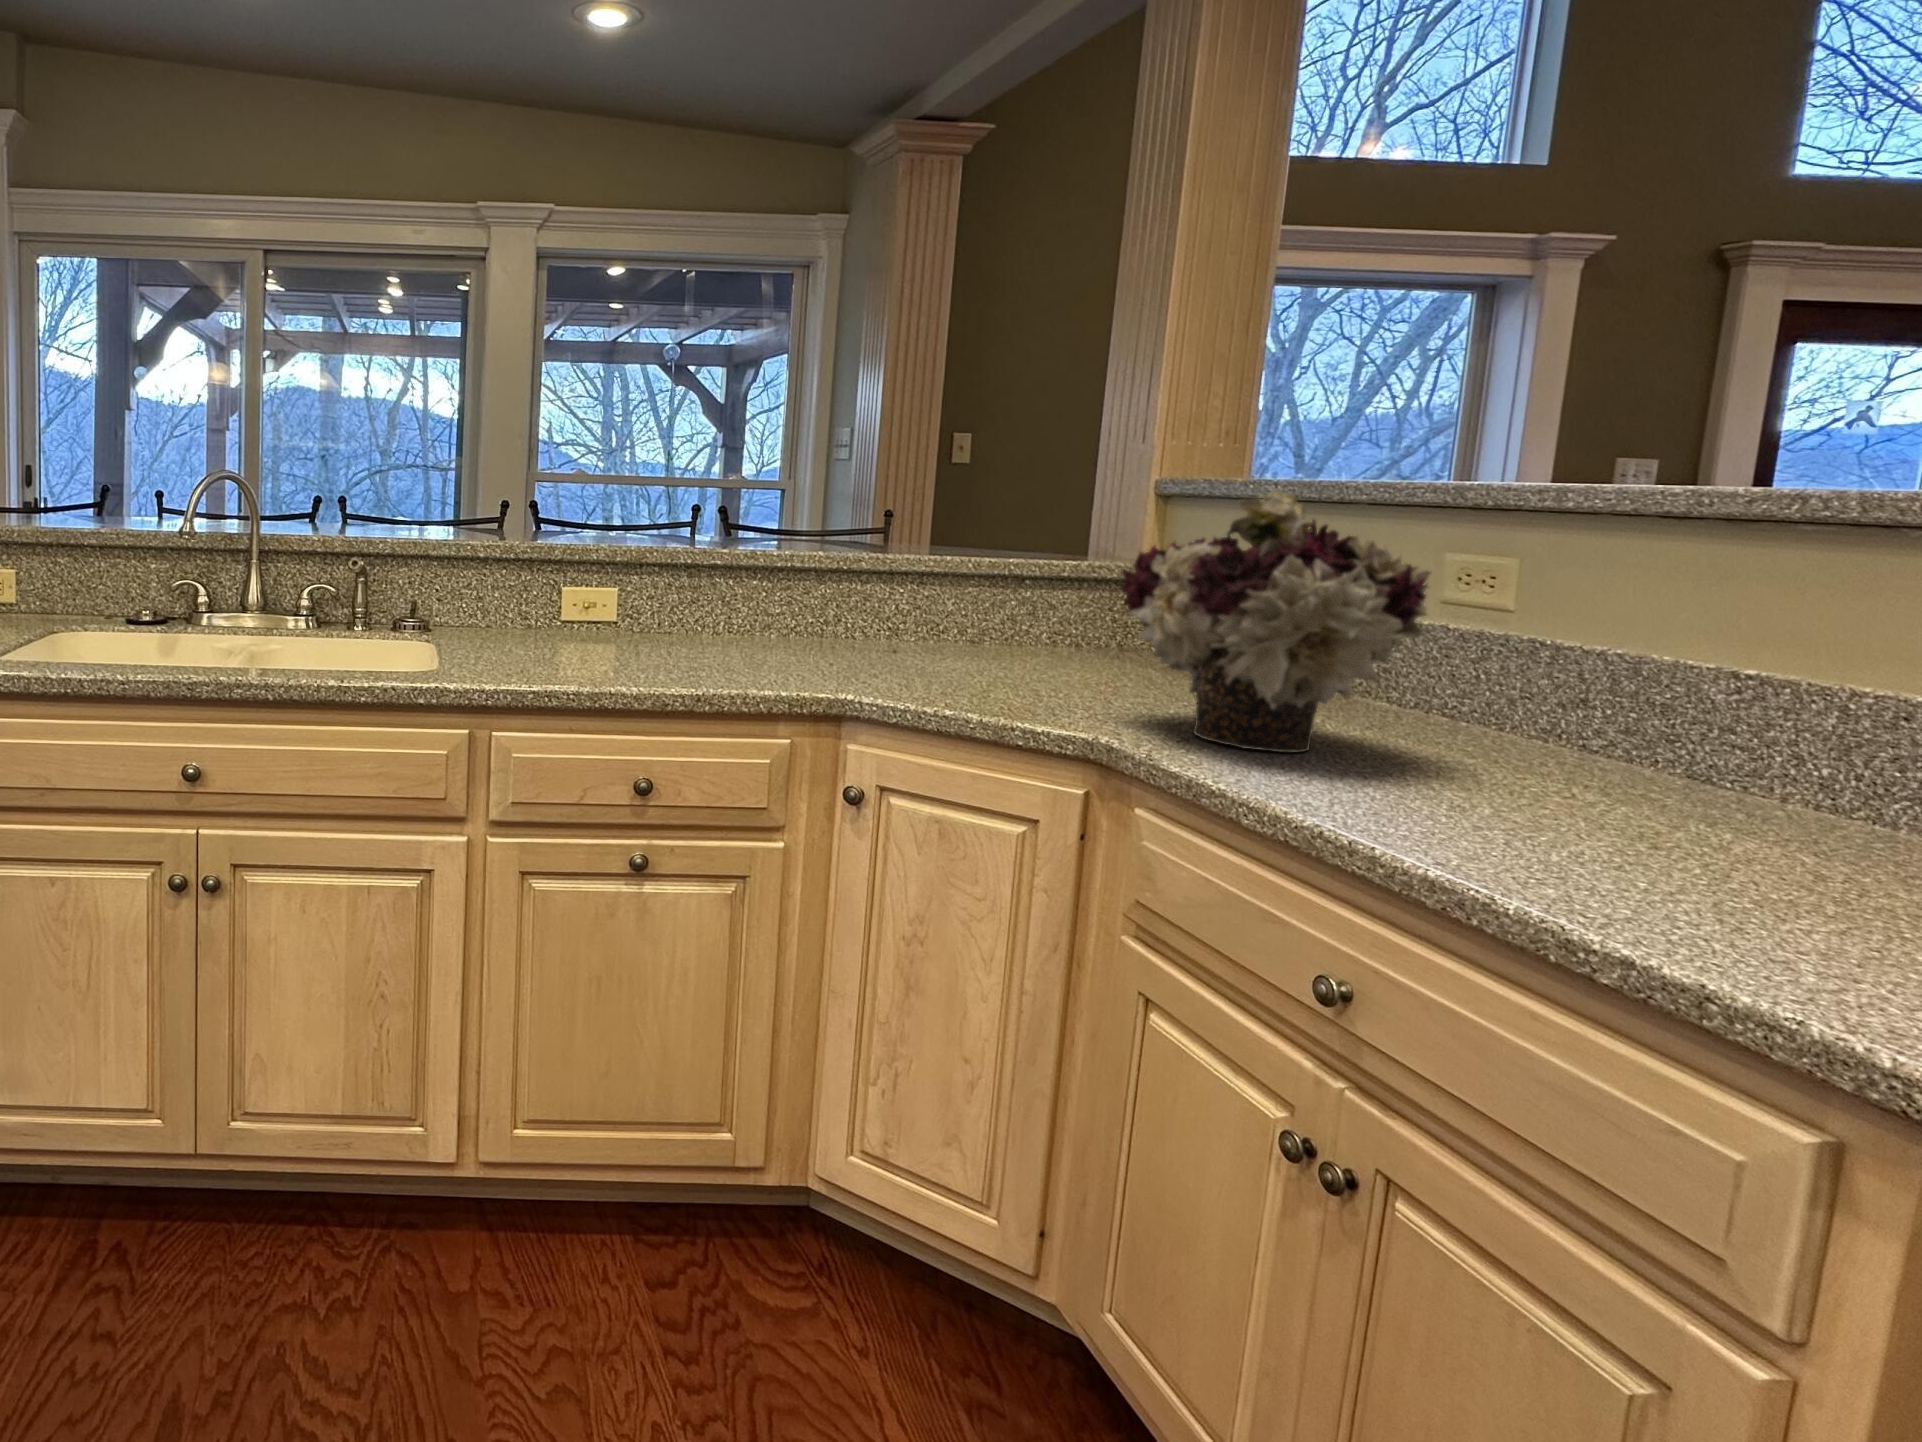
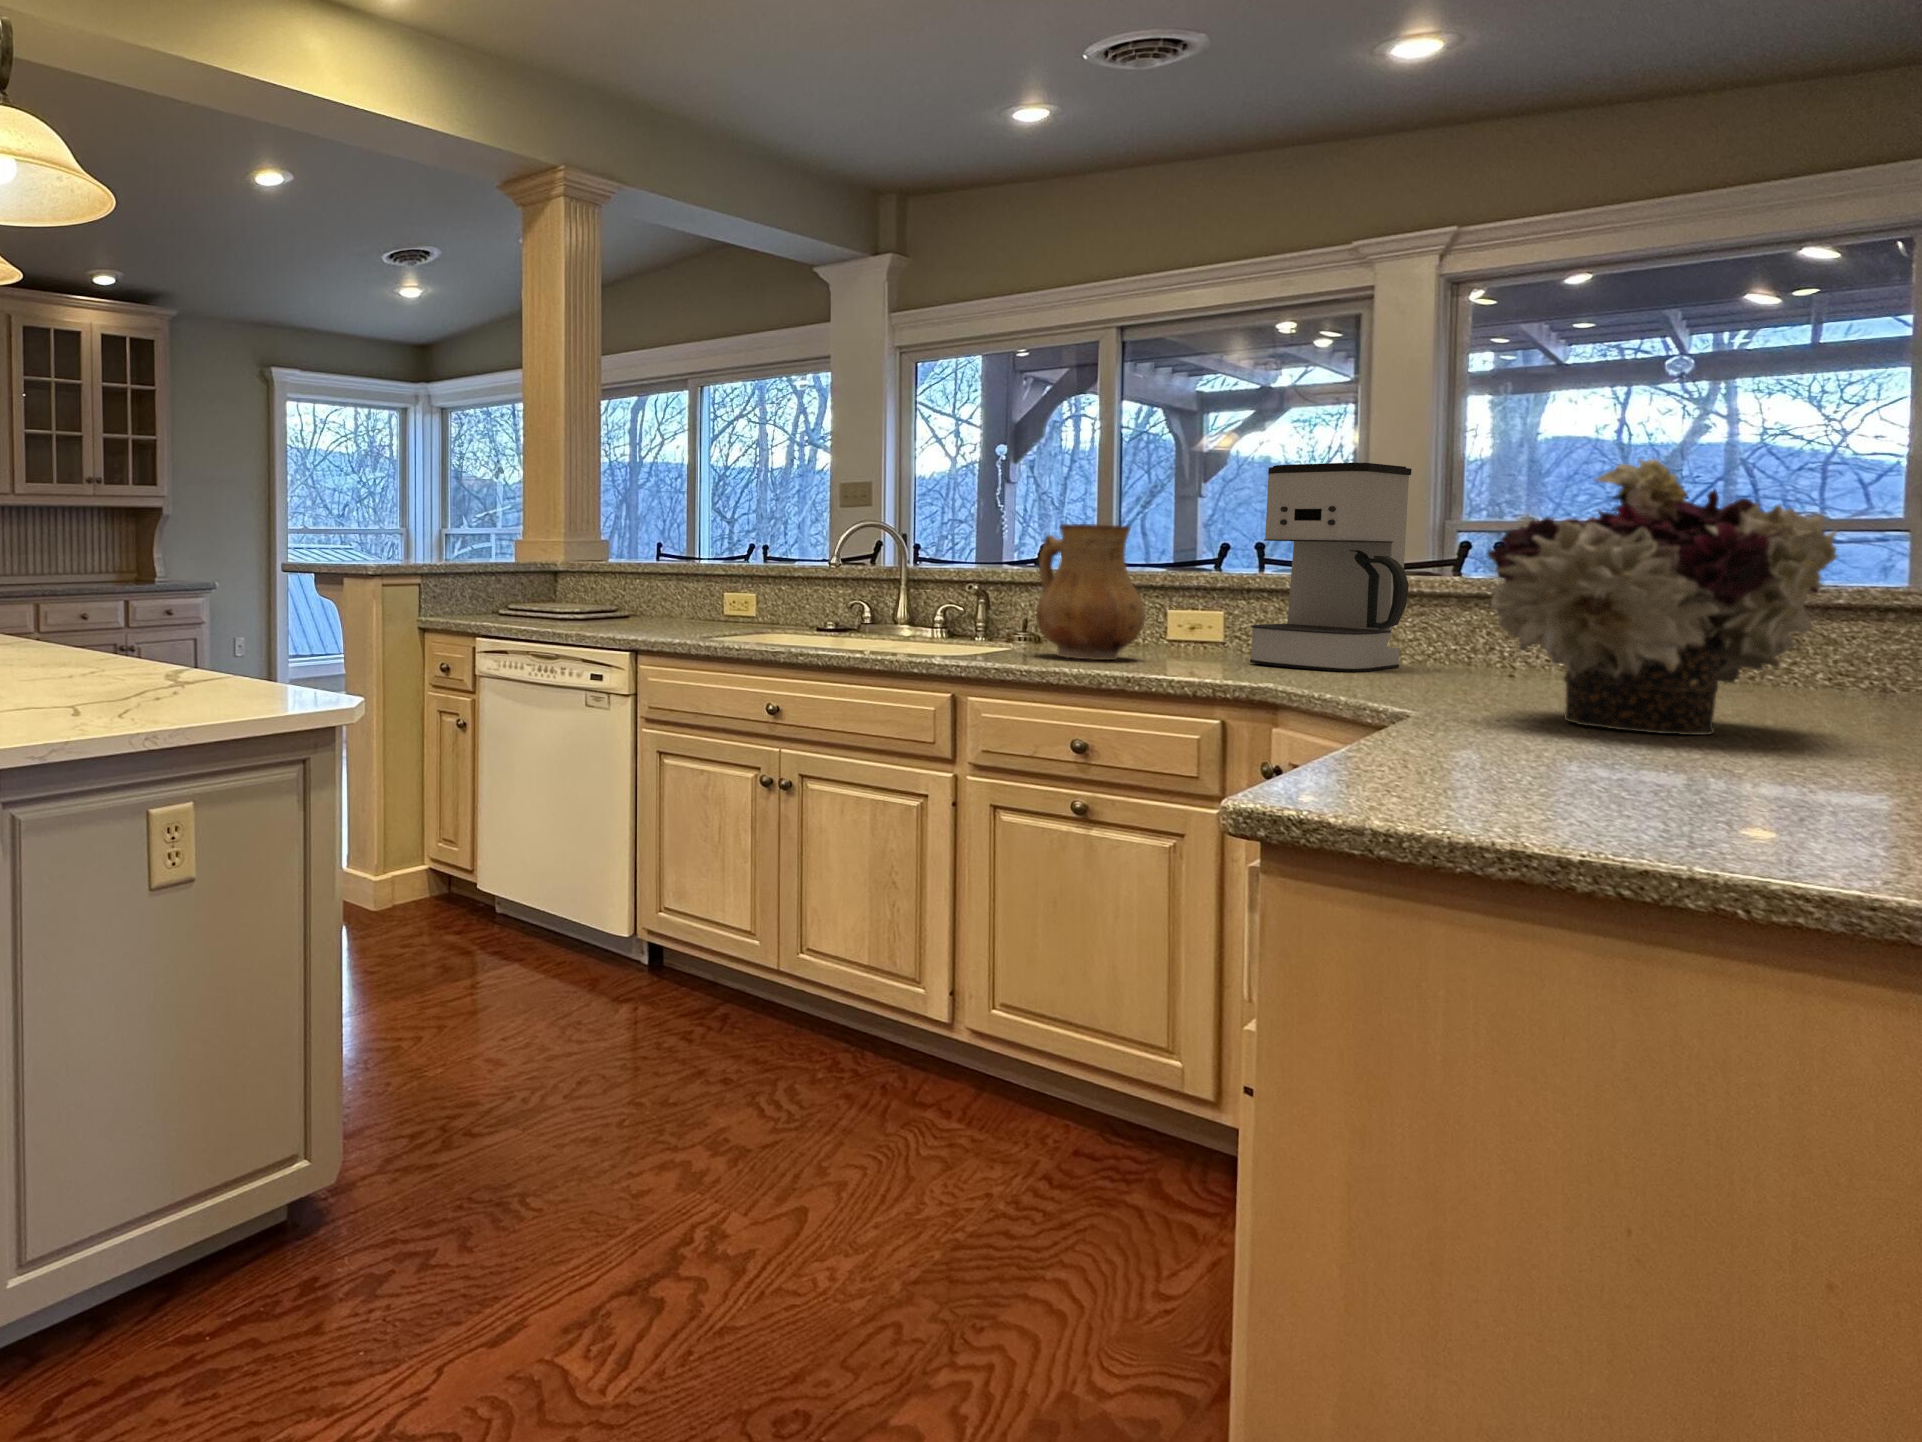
coffee maker: none [700,440,833,661] -> present [1250,463,1412,672]
ceramic pitcher: none [515,499,643,669] -> present [1036,524,1145,660]

